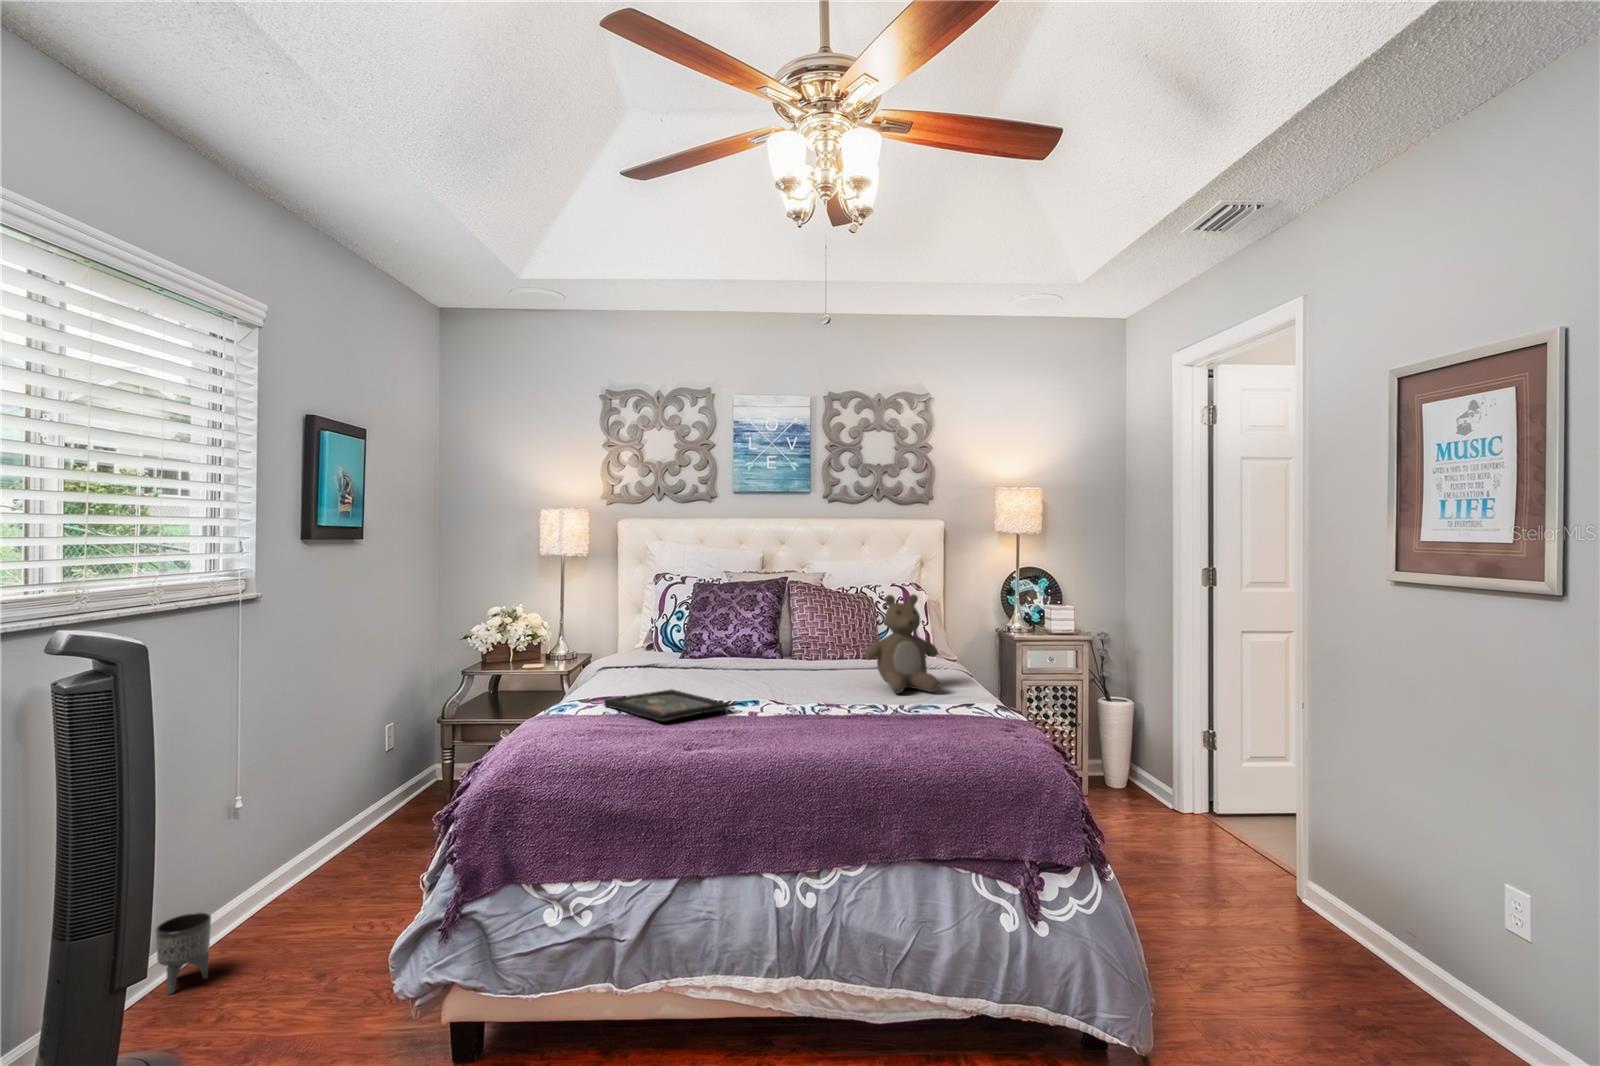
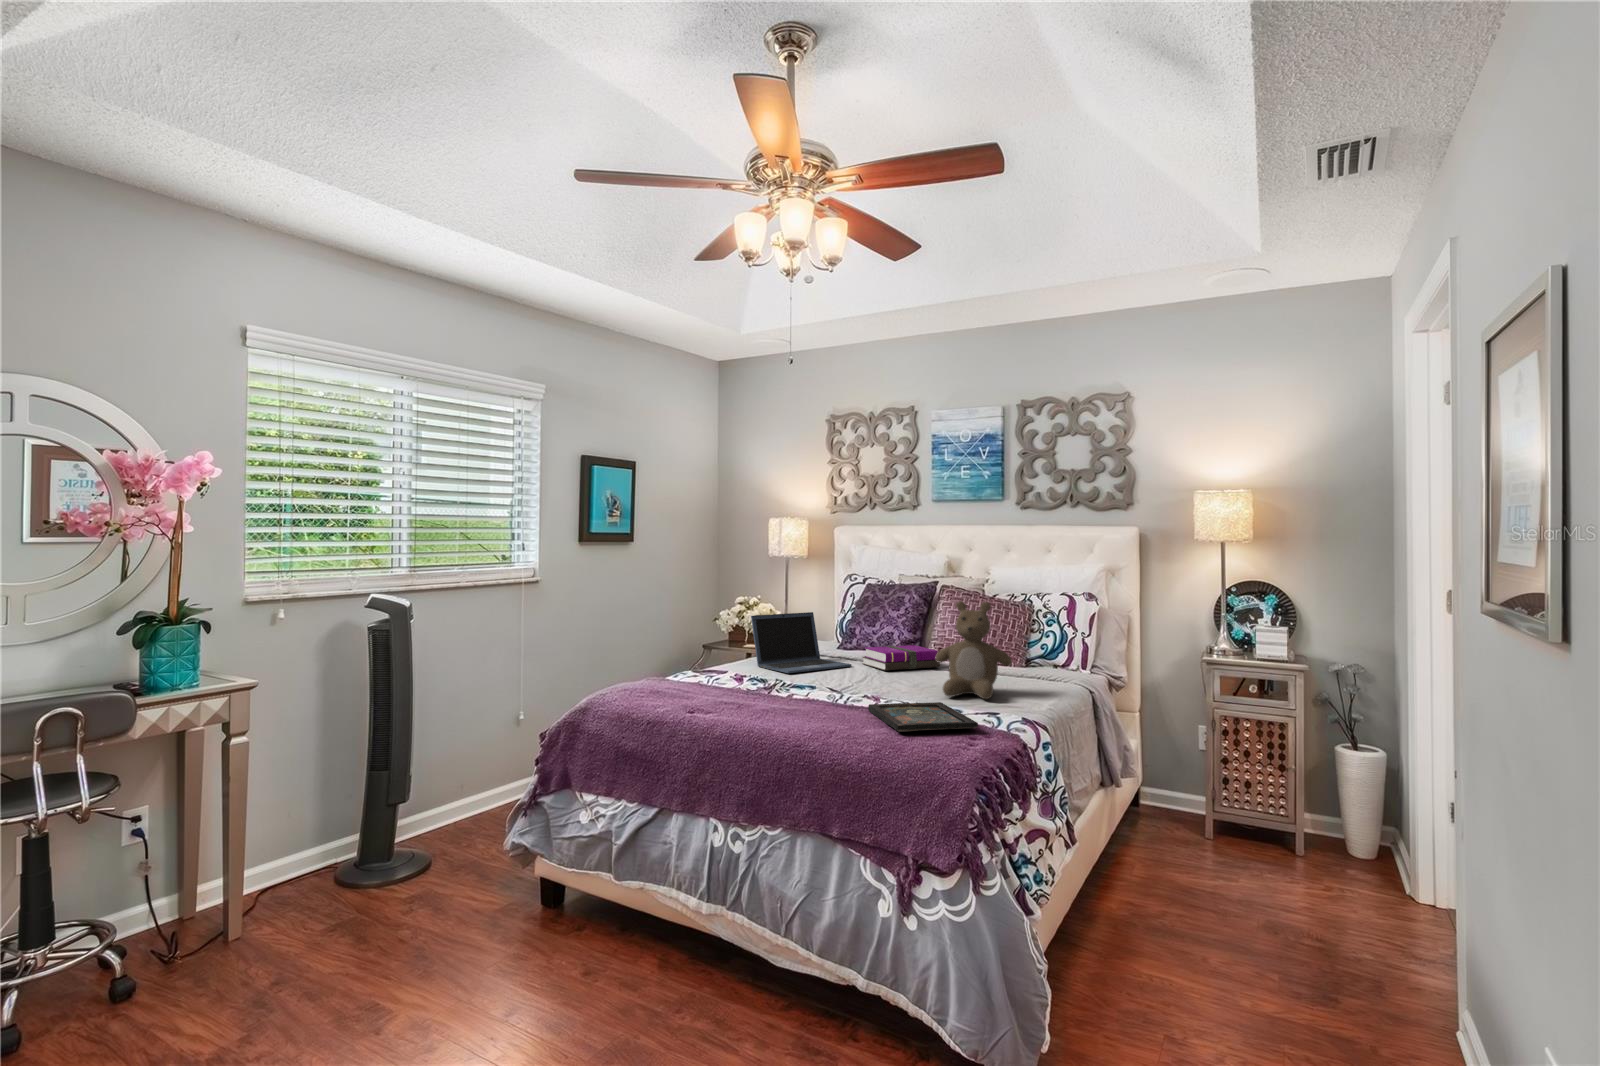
laptop: none [624,615,734,687] -> present [751,612,851,673]
notebook: none [737,644,818,673] -> present [862,645,940,670]
tray: present [604,689,730,721] -> present [868,702,978,731]
planter: present [156,913,211,994] -> none [445,786,476,833]

